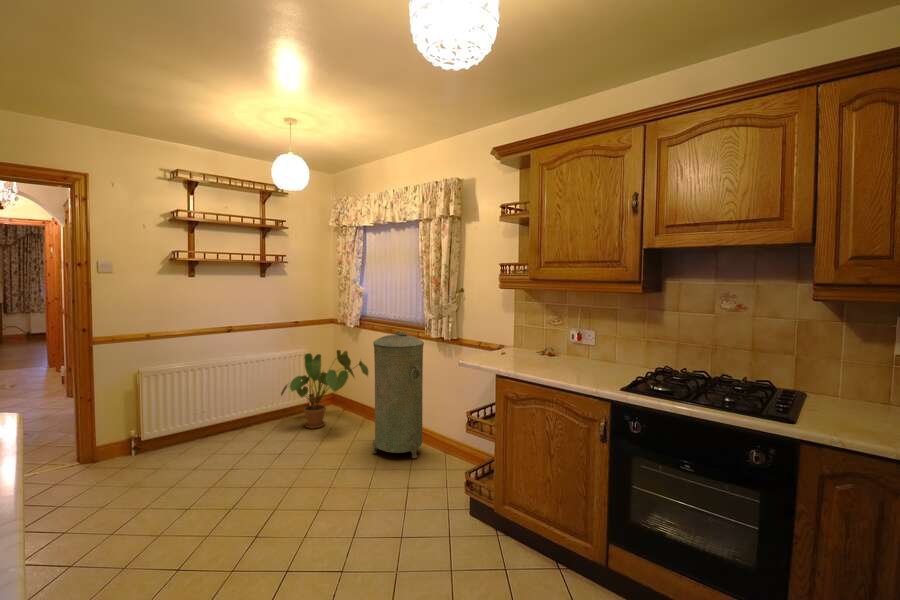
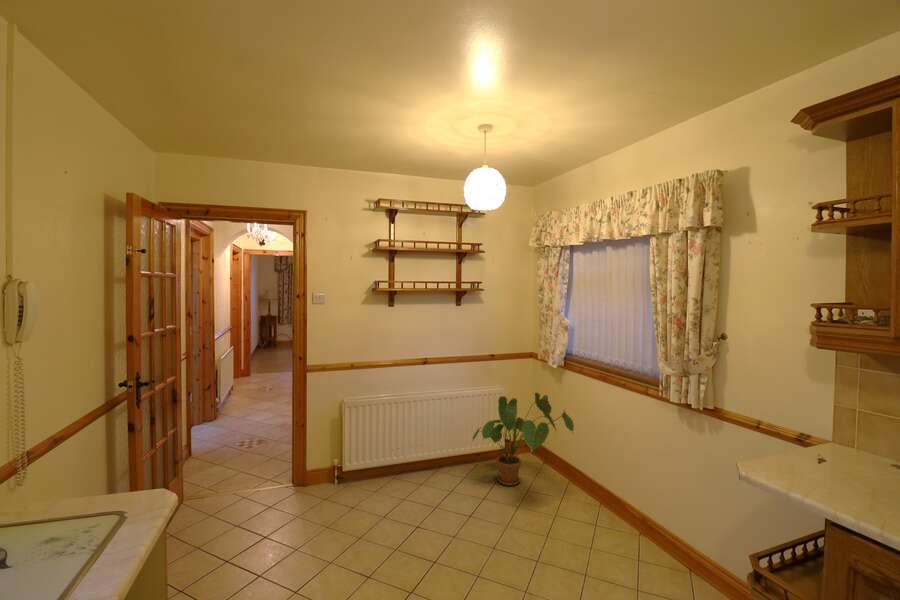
trash can: present [372,332,424,458] -> none [579,387,657,570]

